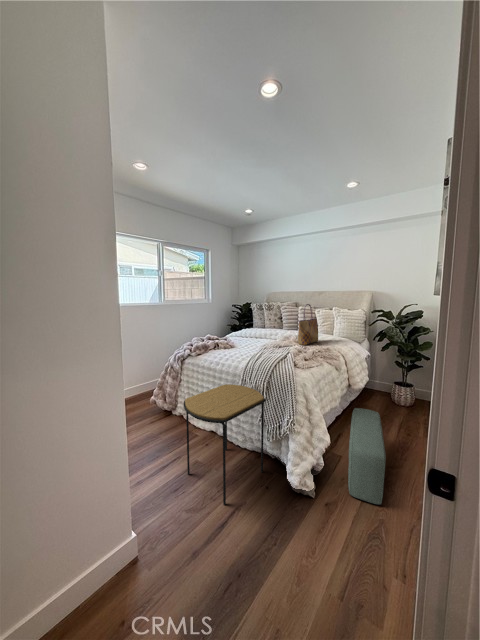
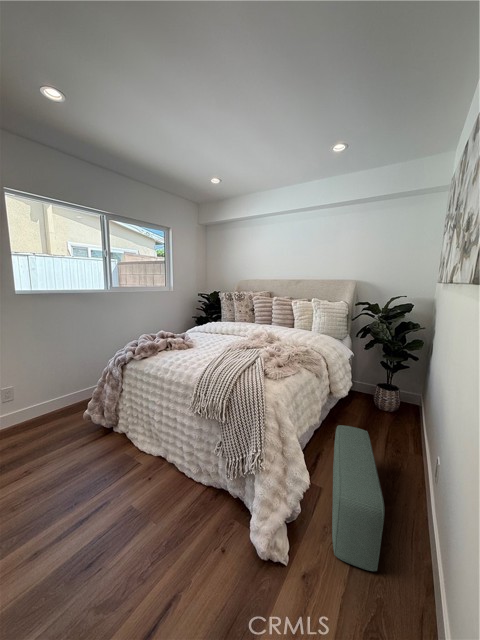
tote bag: present [298,304,318,345] -> none [271,294,295,345]
side table: present [184,384,265,505] -> none [99,402,223,591]

